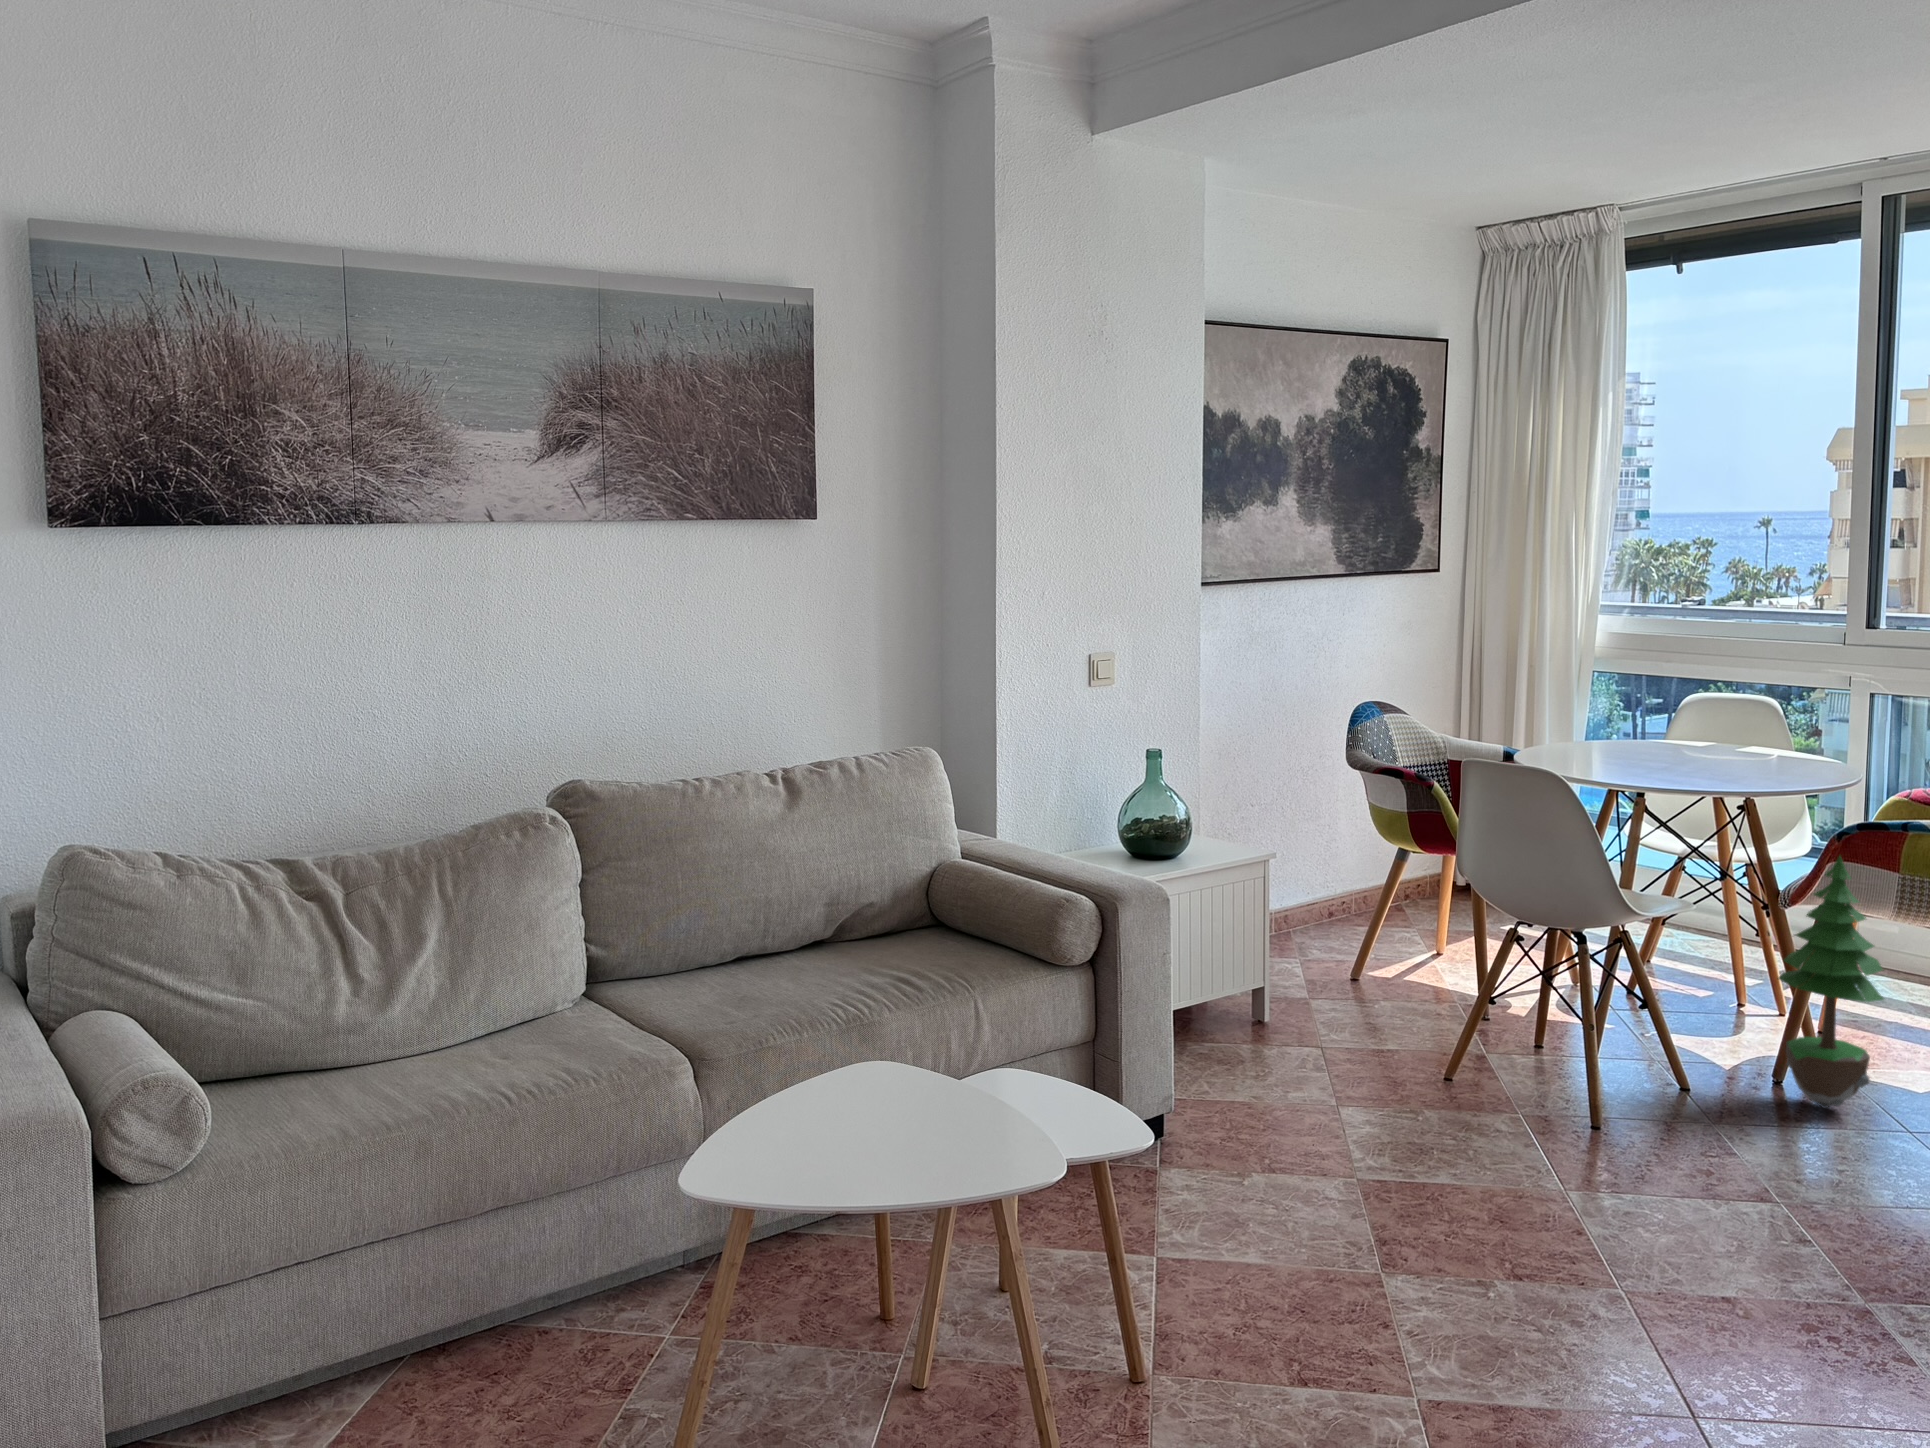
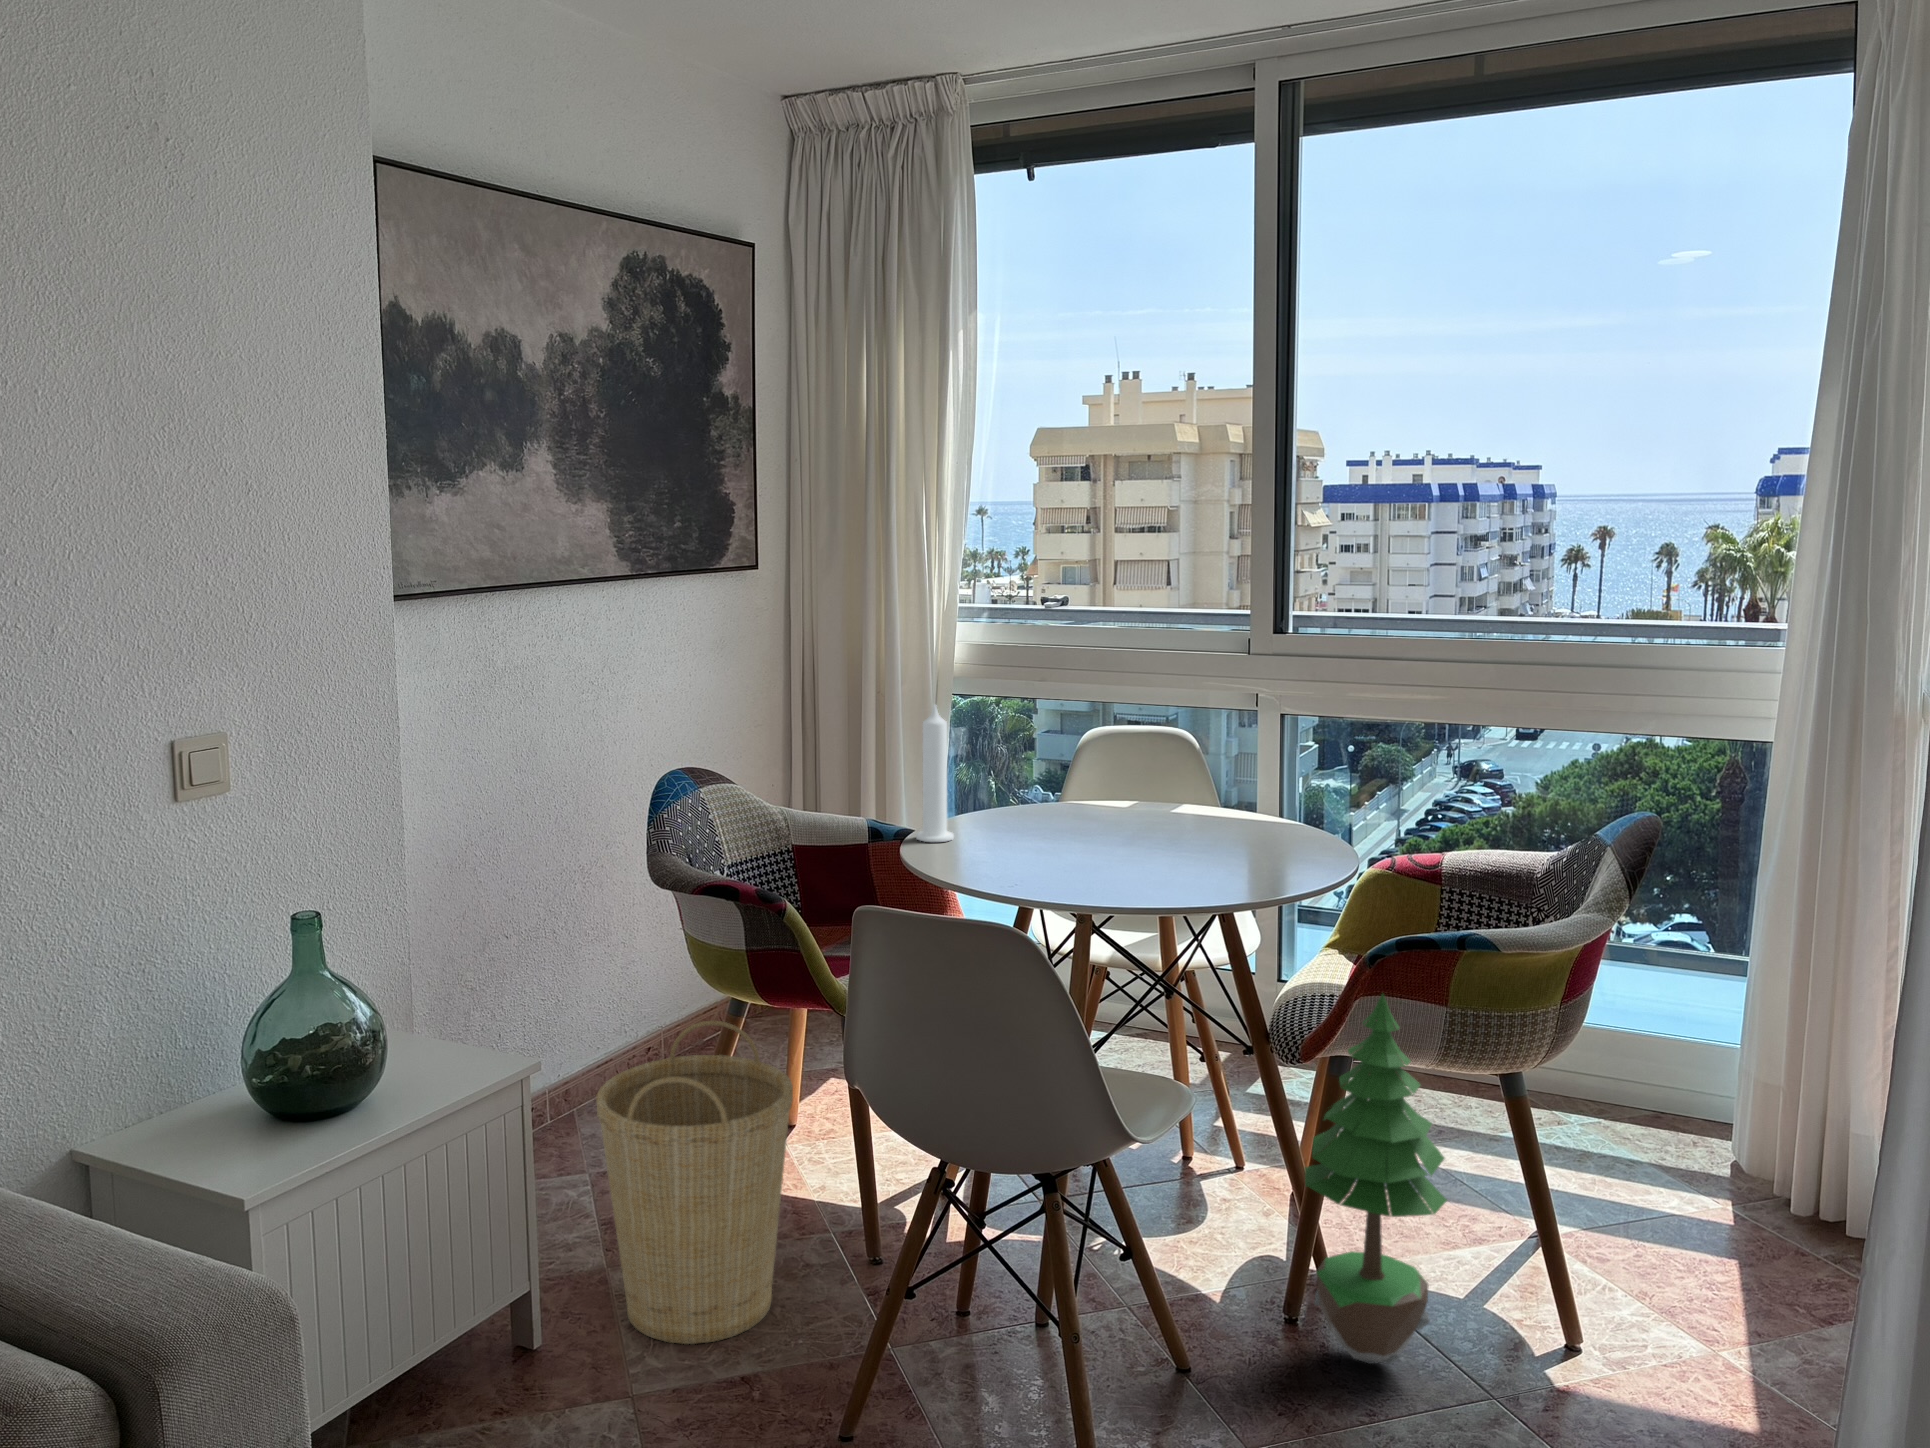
candle: none [1529,661,1557,753] -> present [916,705,954,842]
basket: none [1307,851,1431,1036] -> present [596,1021,793,1344]

